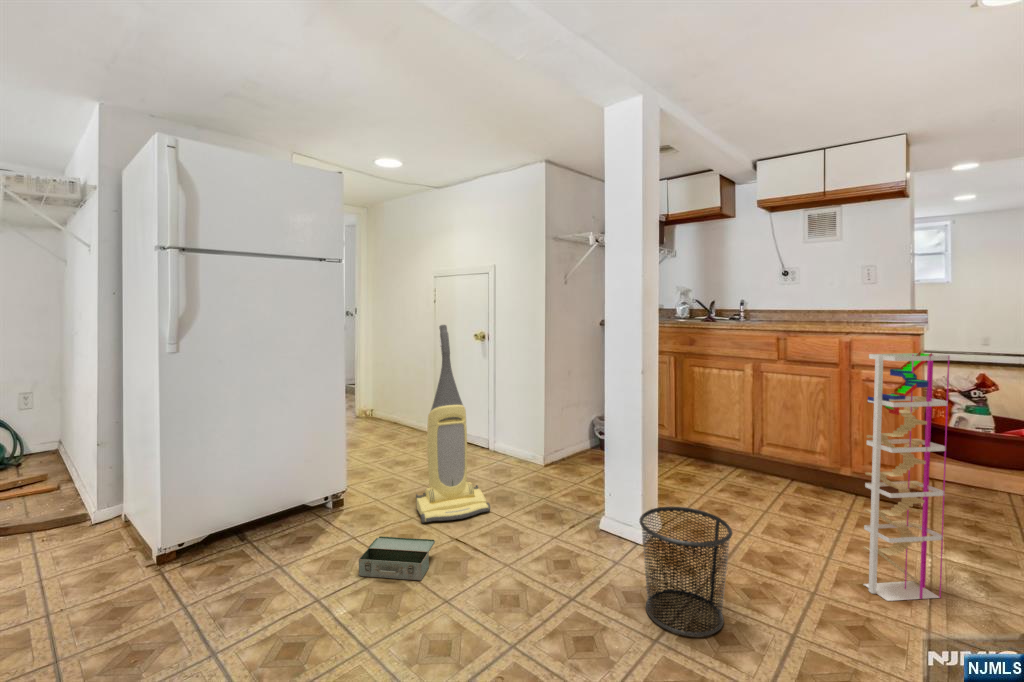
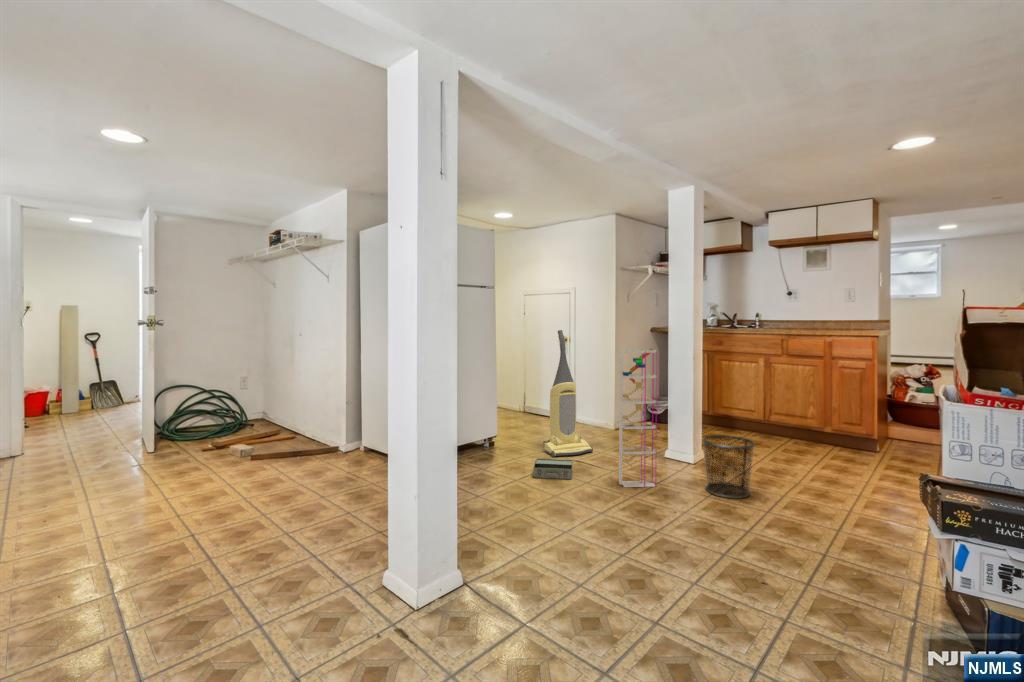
shelving unit: present [864,352,950,601] -> present [619,349,657,487]

